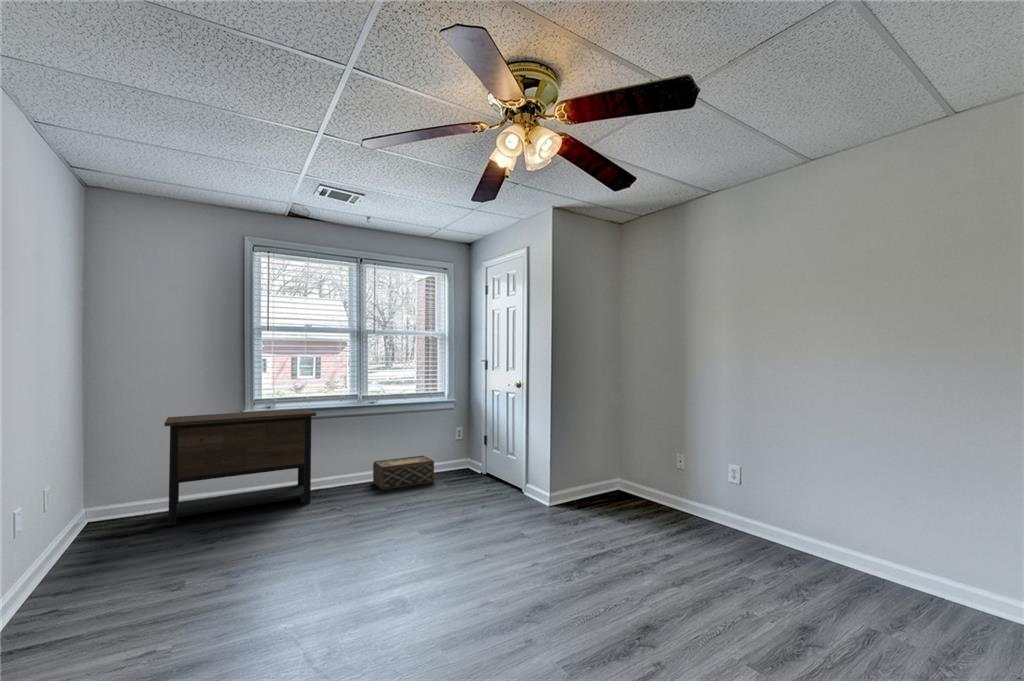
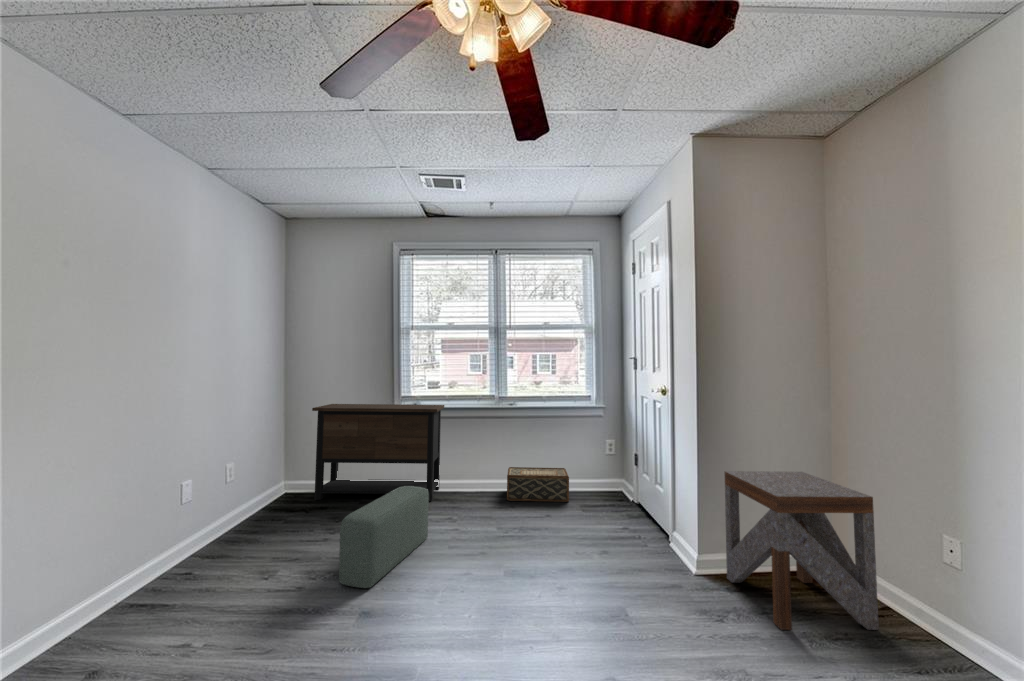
side table: none [566,432,642,519] -> present [725,471,879,630]
pouf: none [308,484,346,569] -> present [339,486,429,588]

